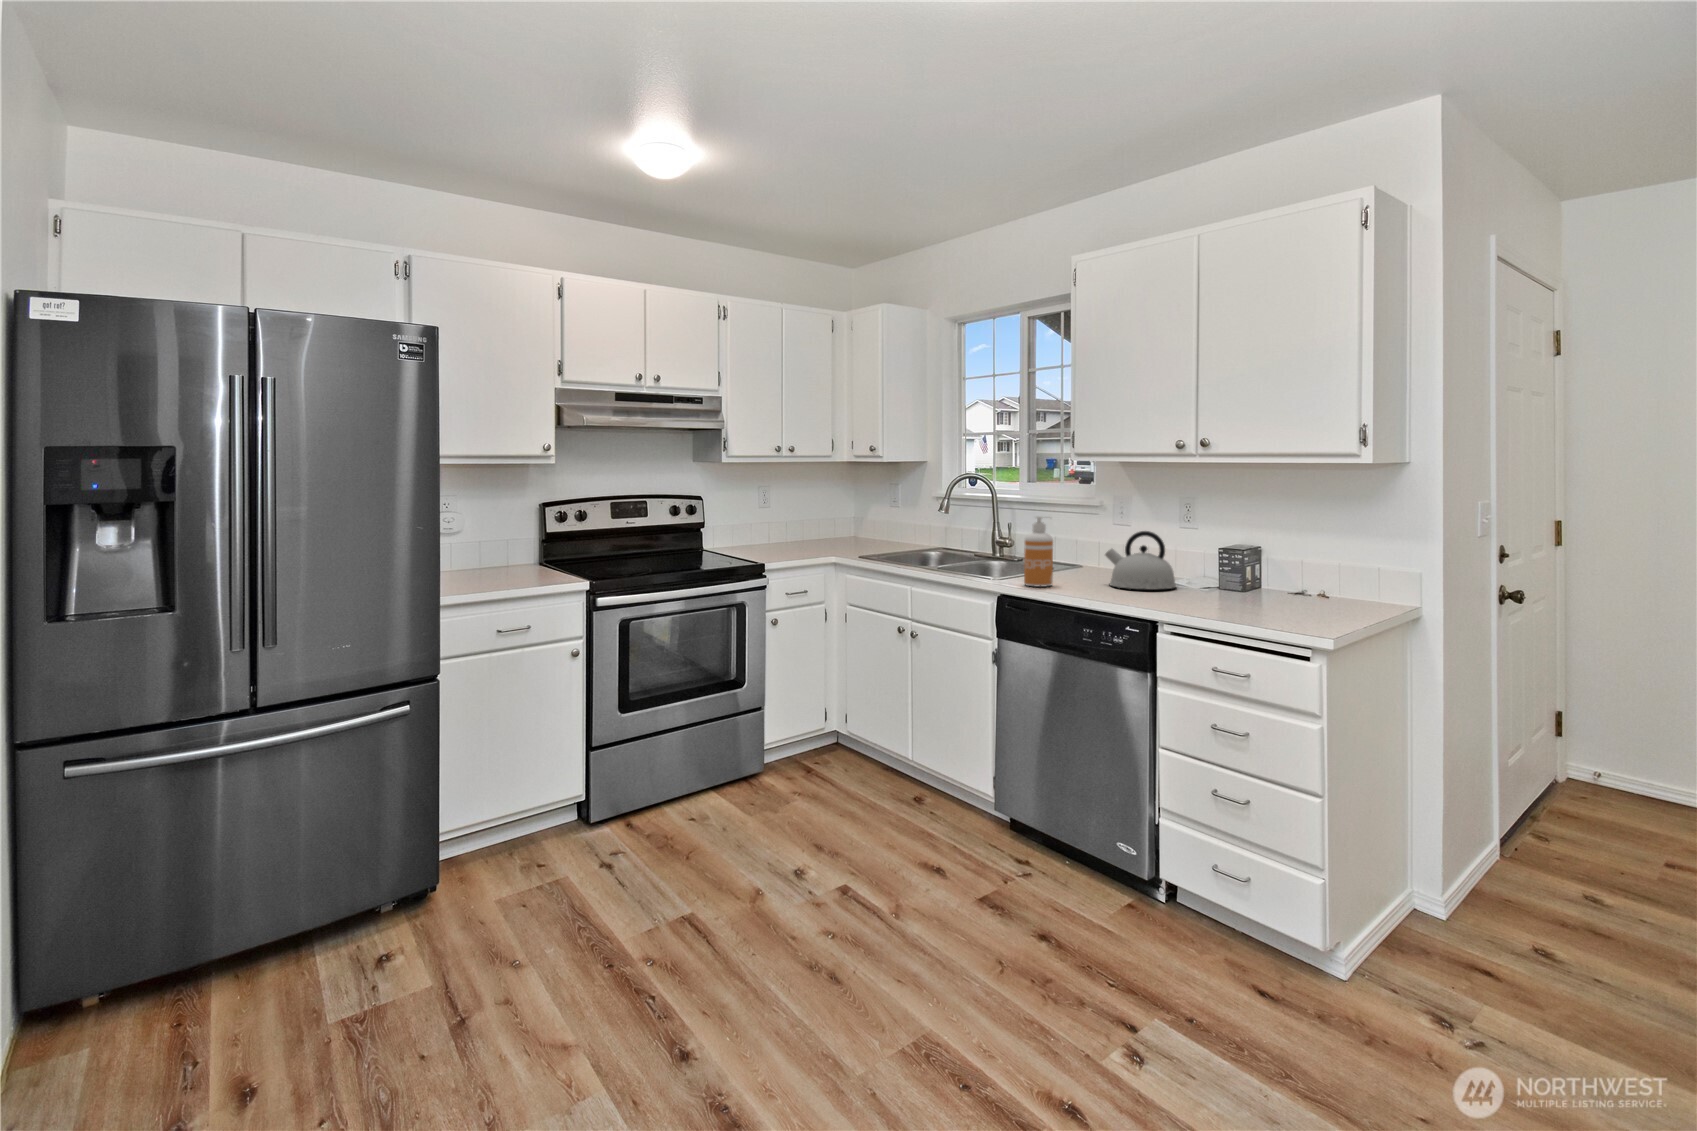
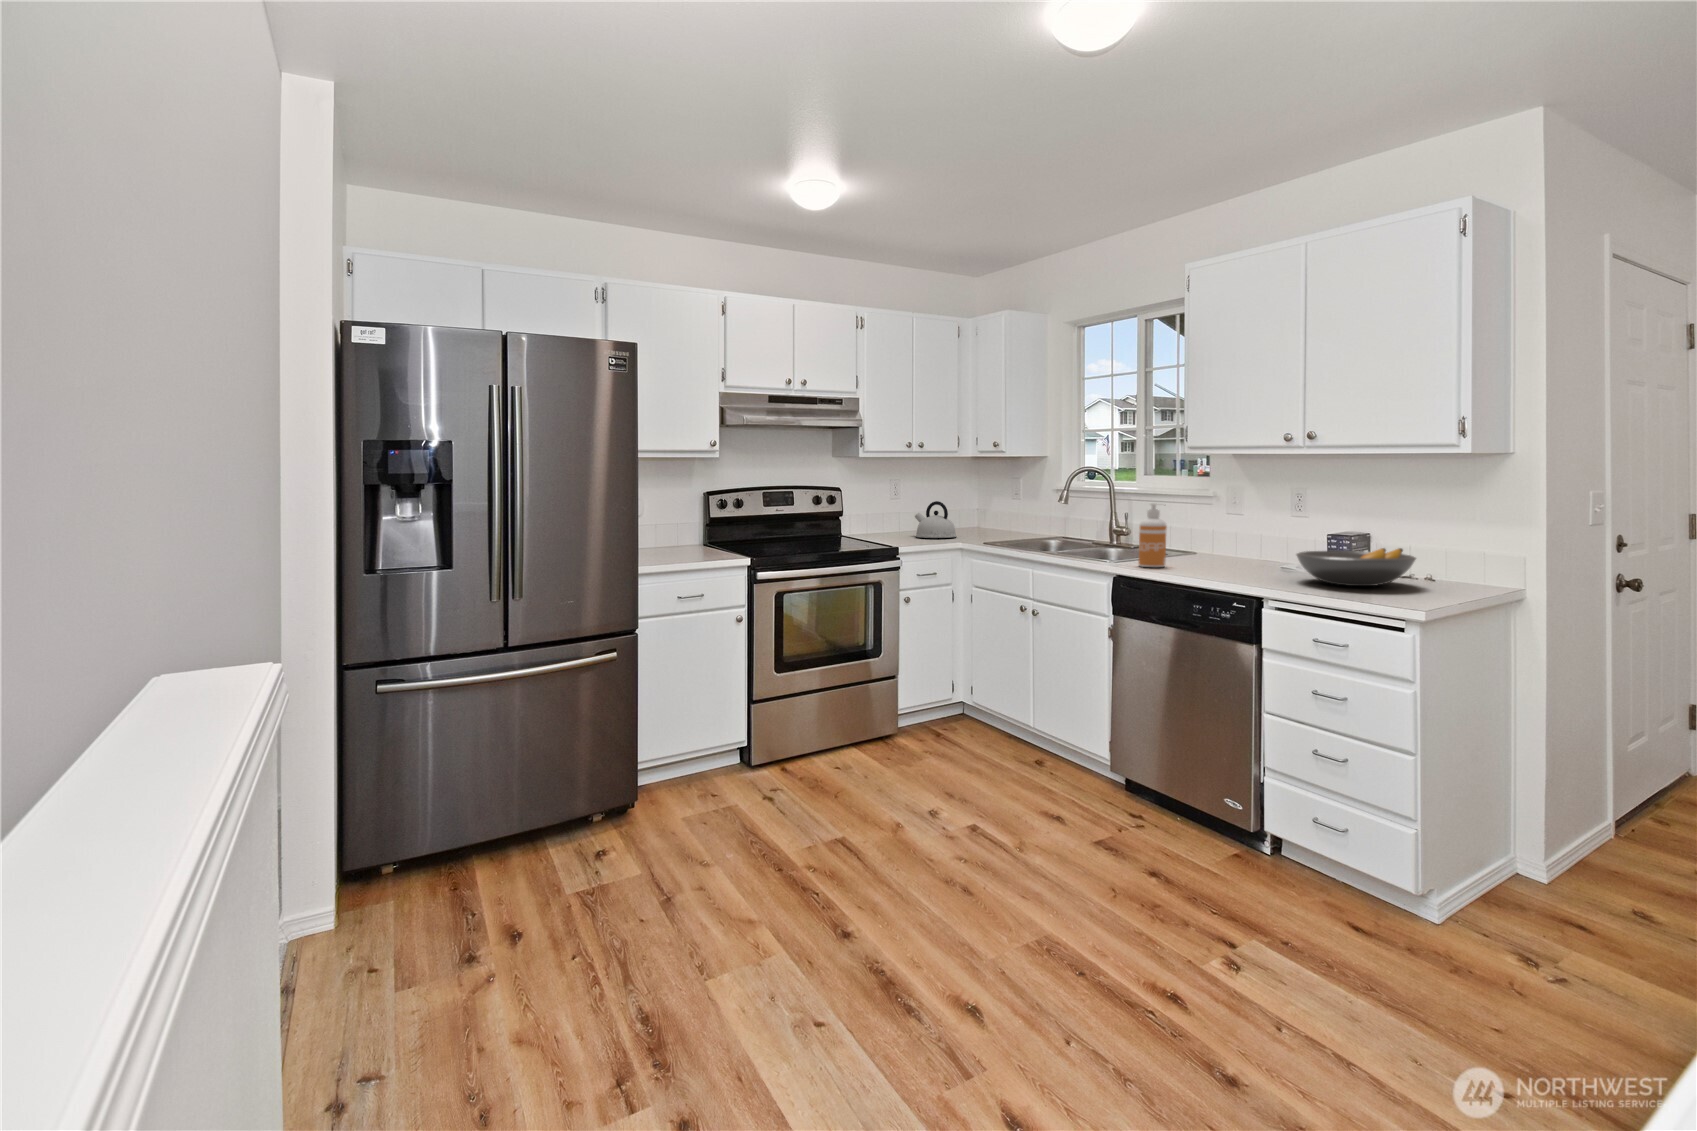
kettle: present [1105,531,1176,589] -> present [915,501,956,538]
fruit bowl: none [1189,566,1314,608] -> present [1296,548,1416,586]

